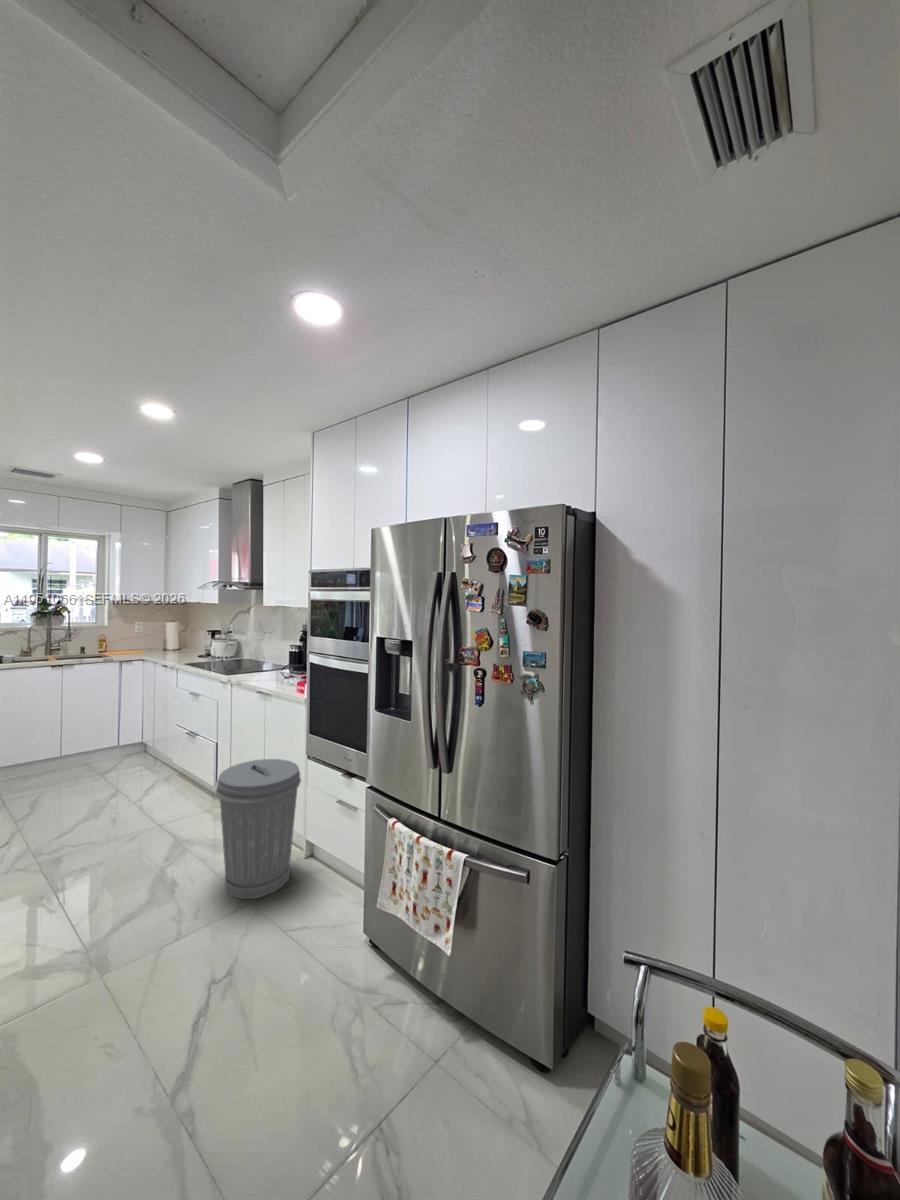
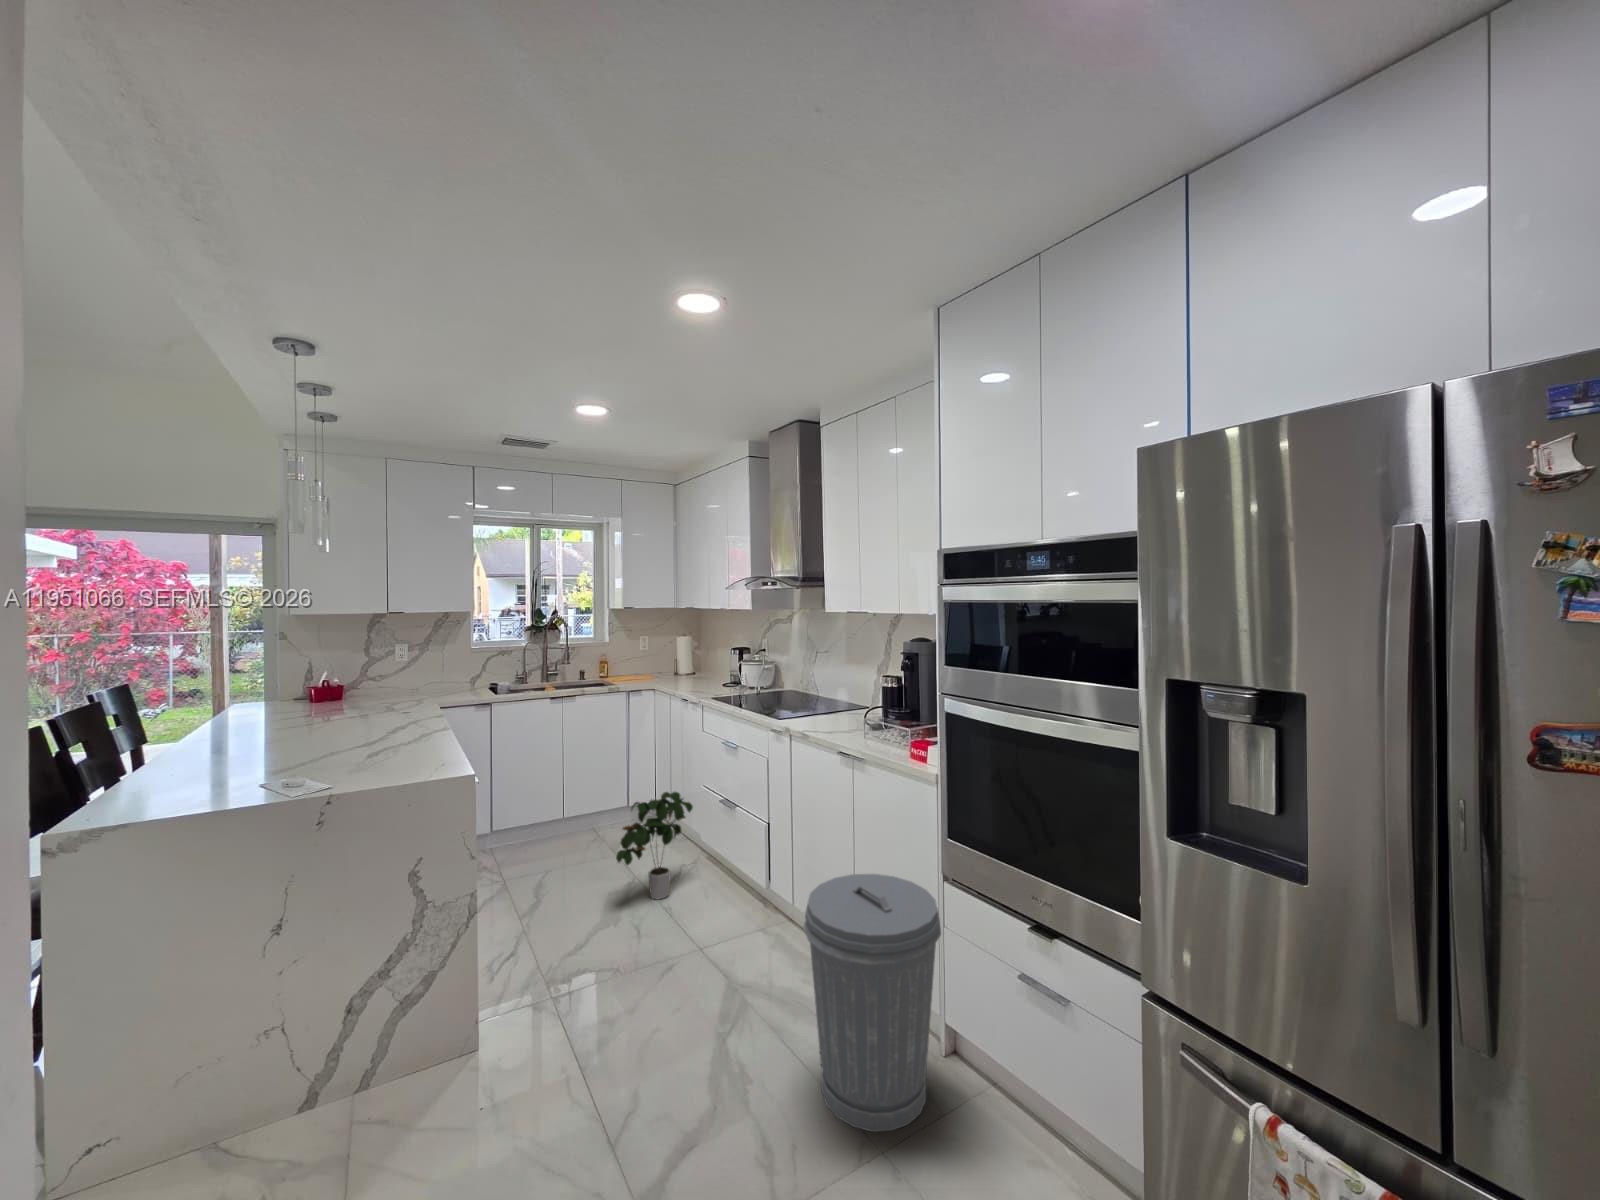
potted plant: none [99,728,165,802] -> present [616,792,693,900]

